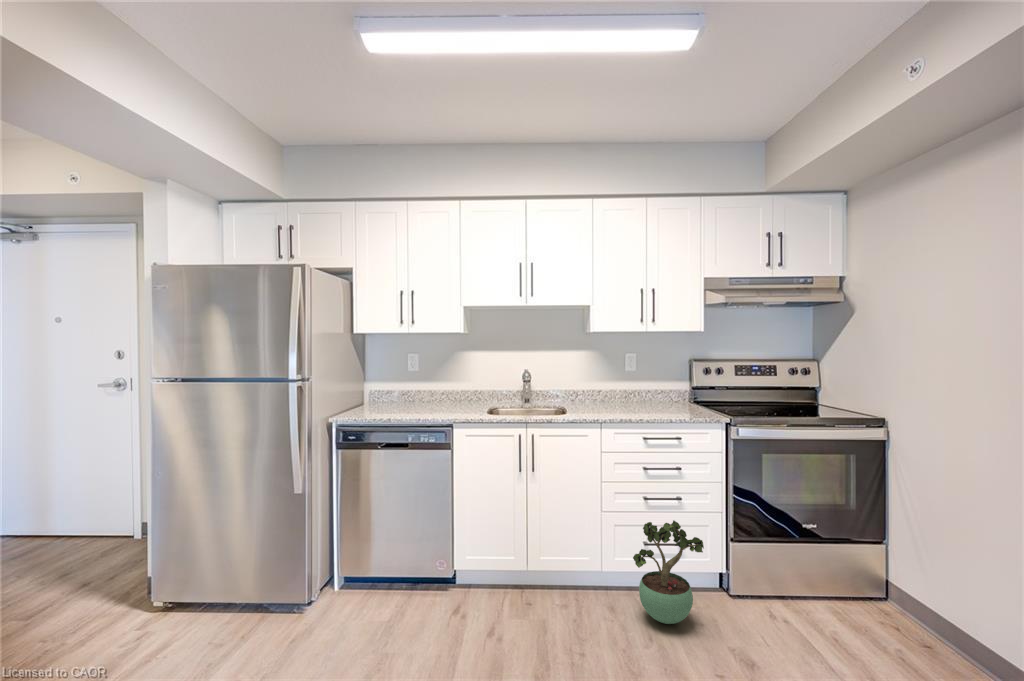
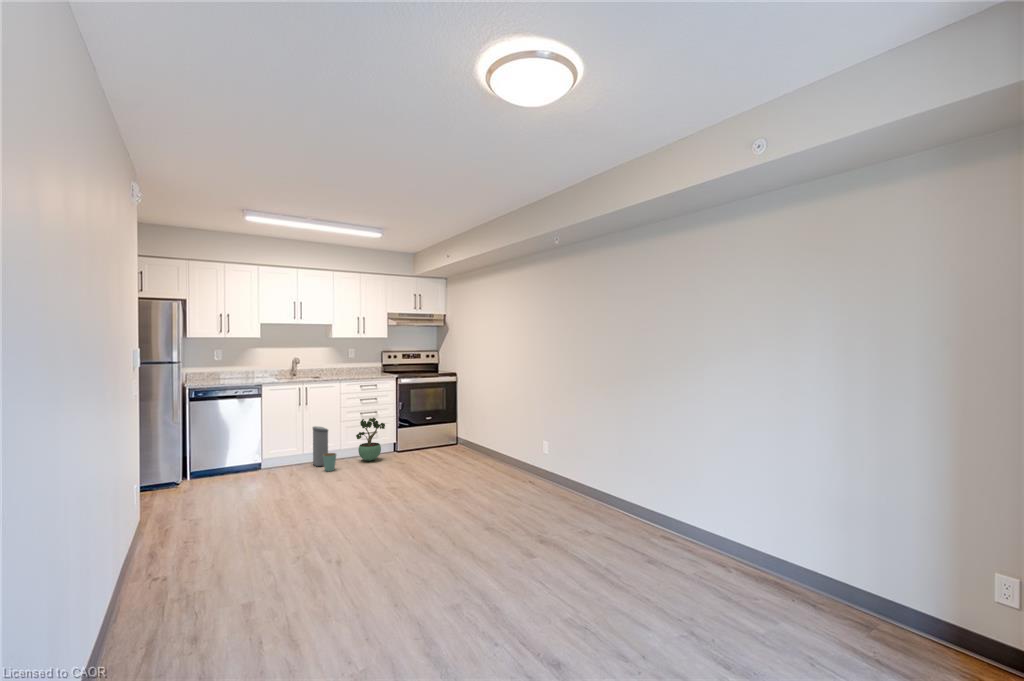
trash can: none [544,518,586,648] -> present [313,426,336,471]

